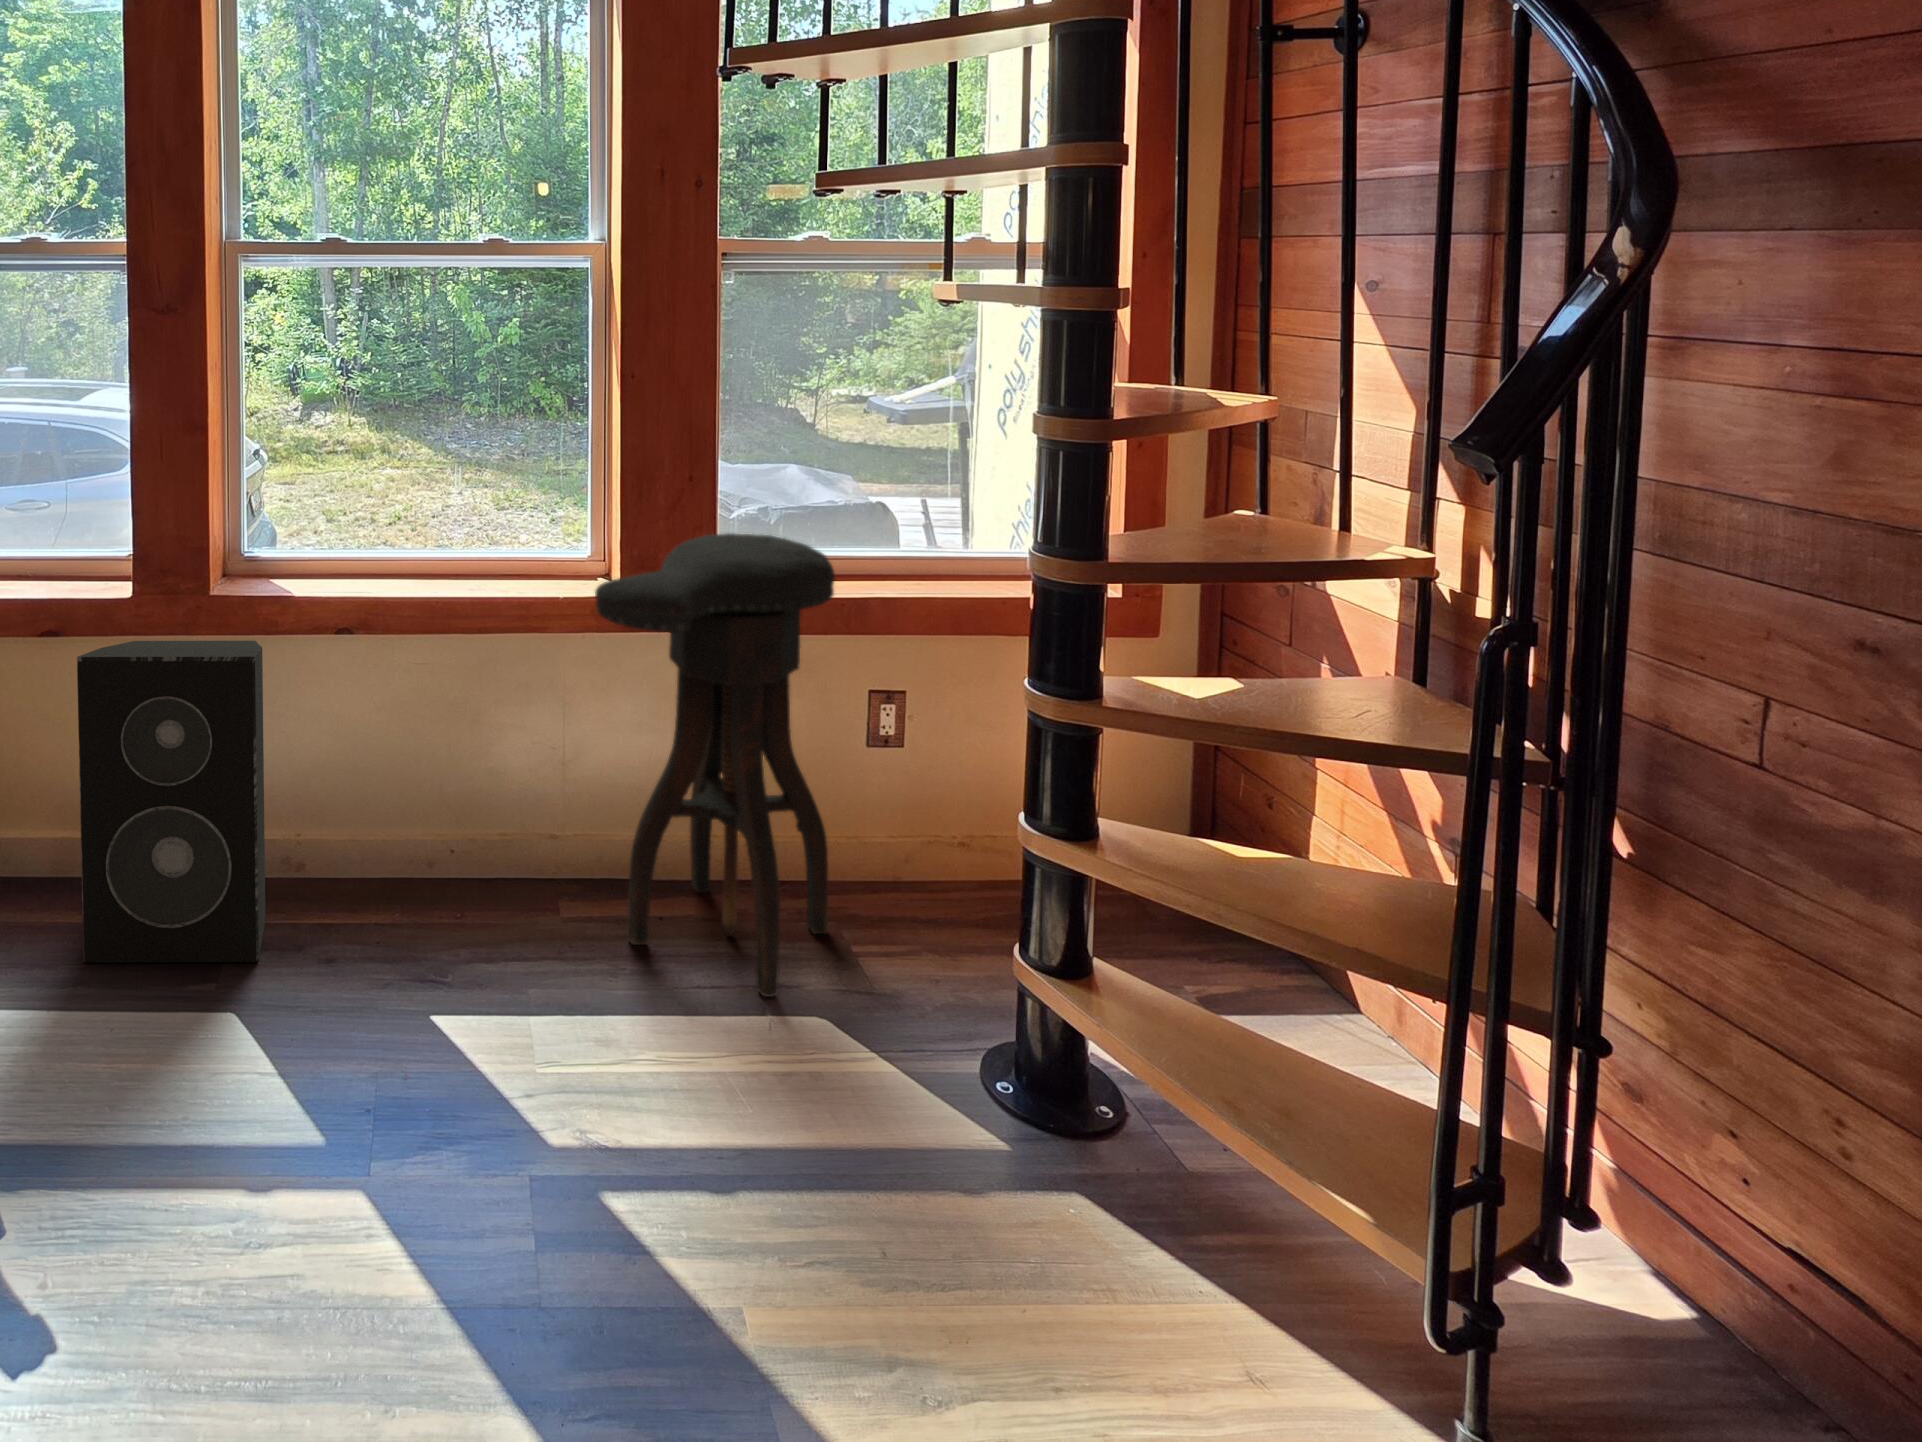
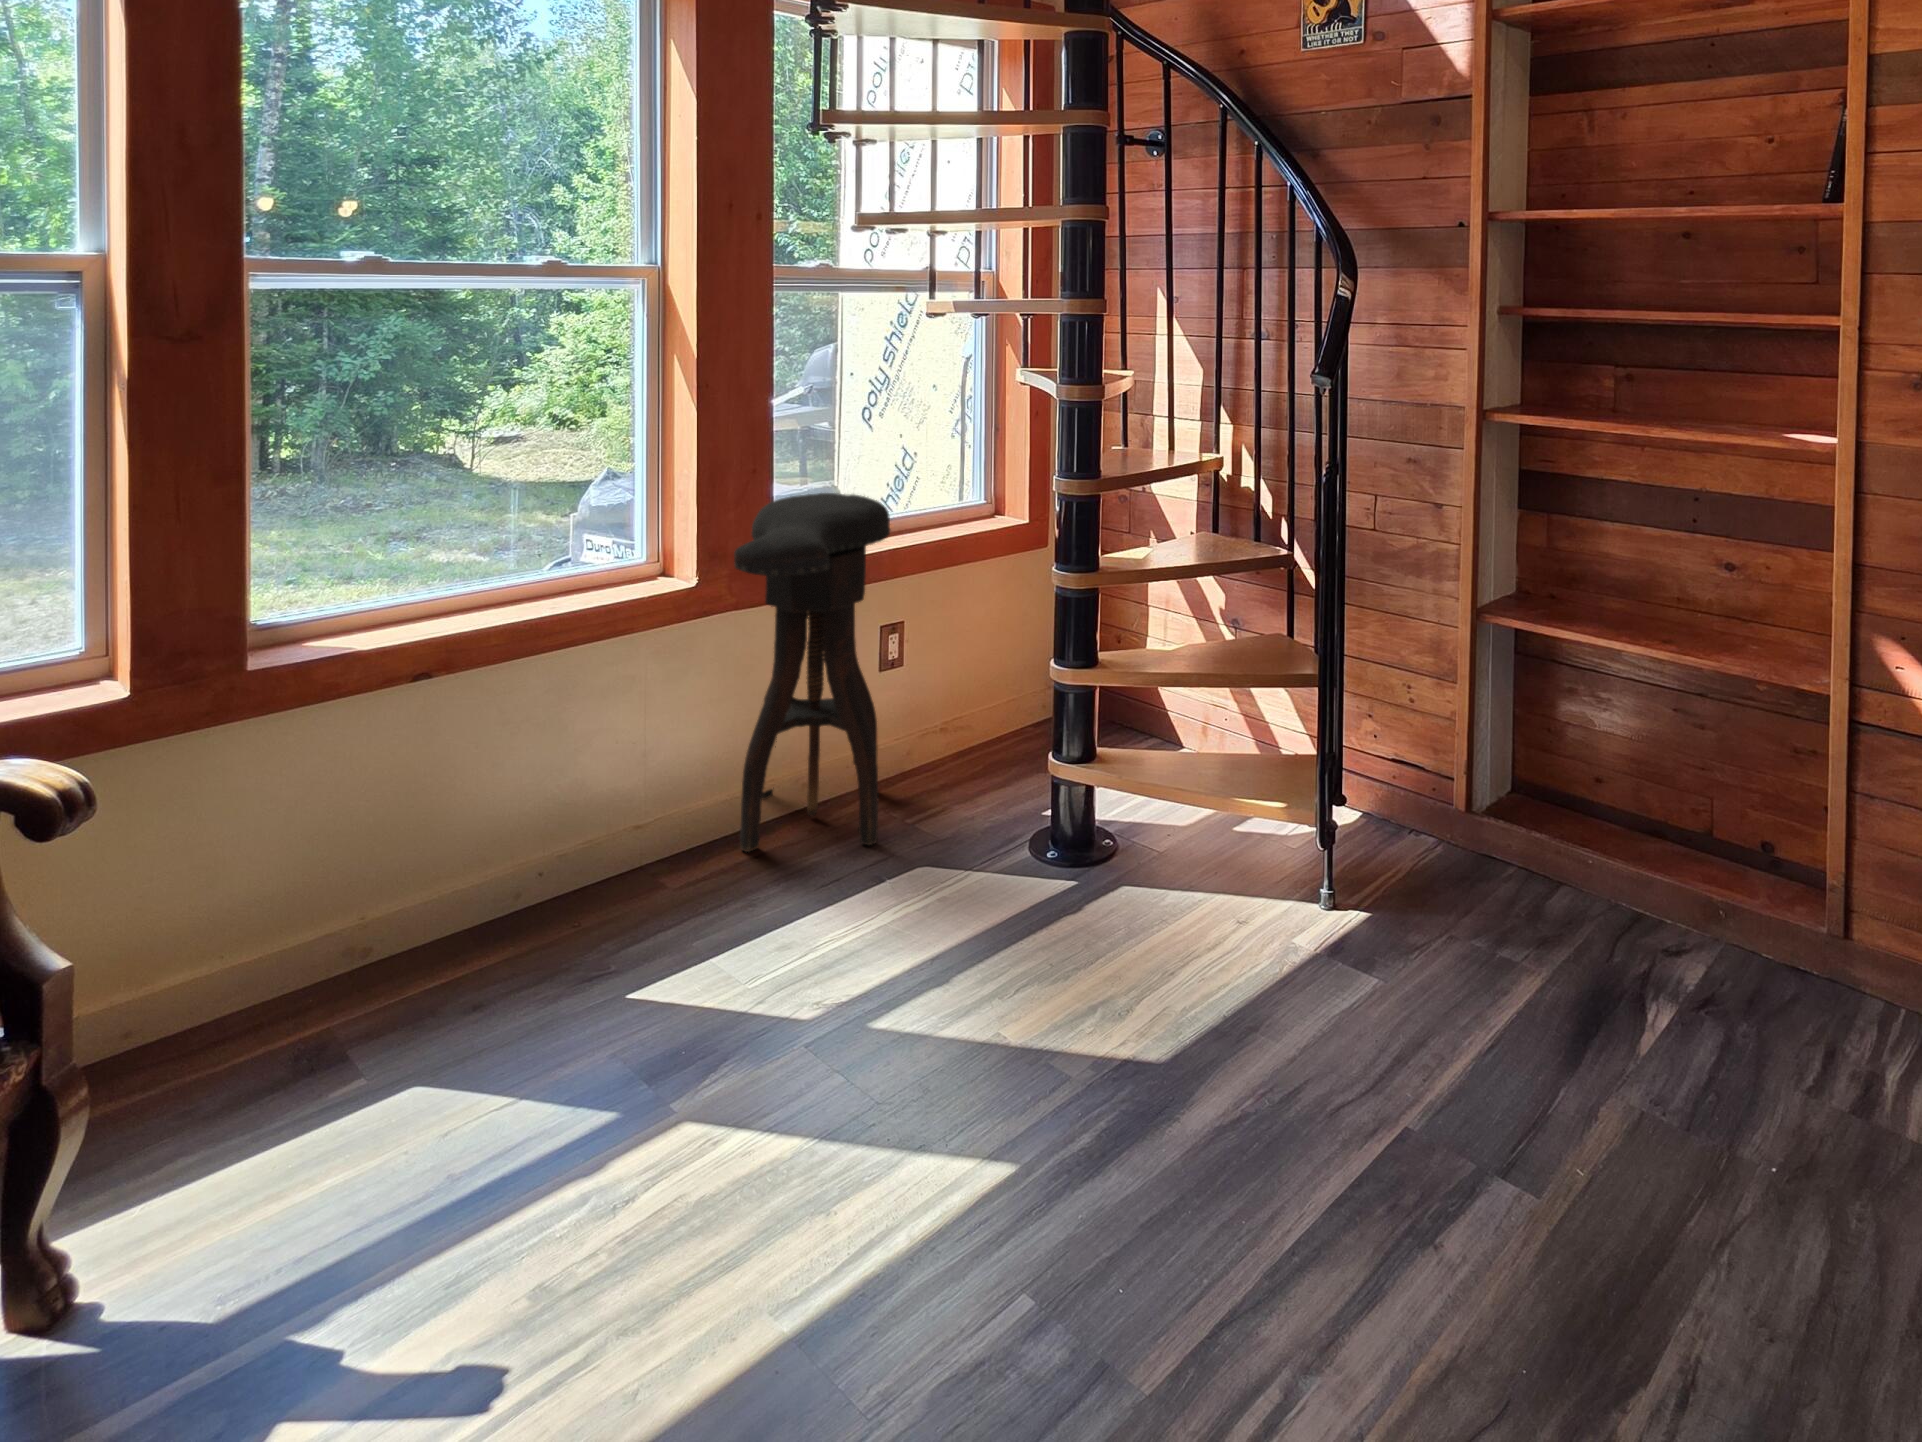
speaker: present [77,641,265,962] -> none [147,682,401,1106]

